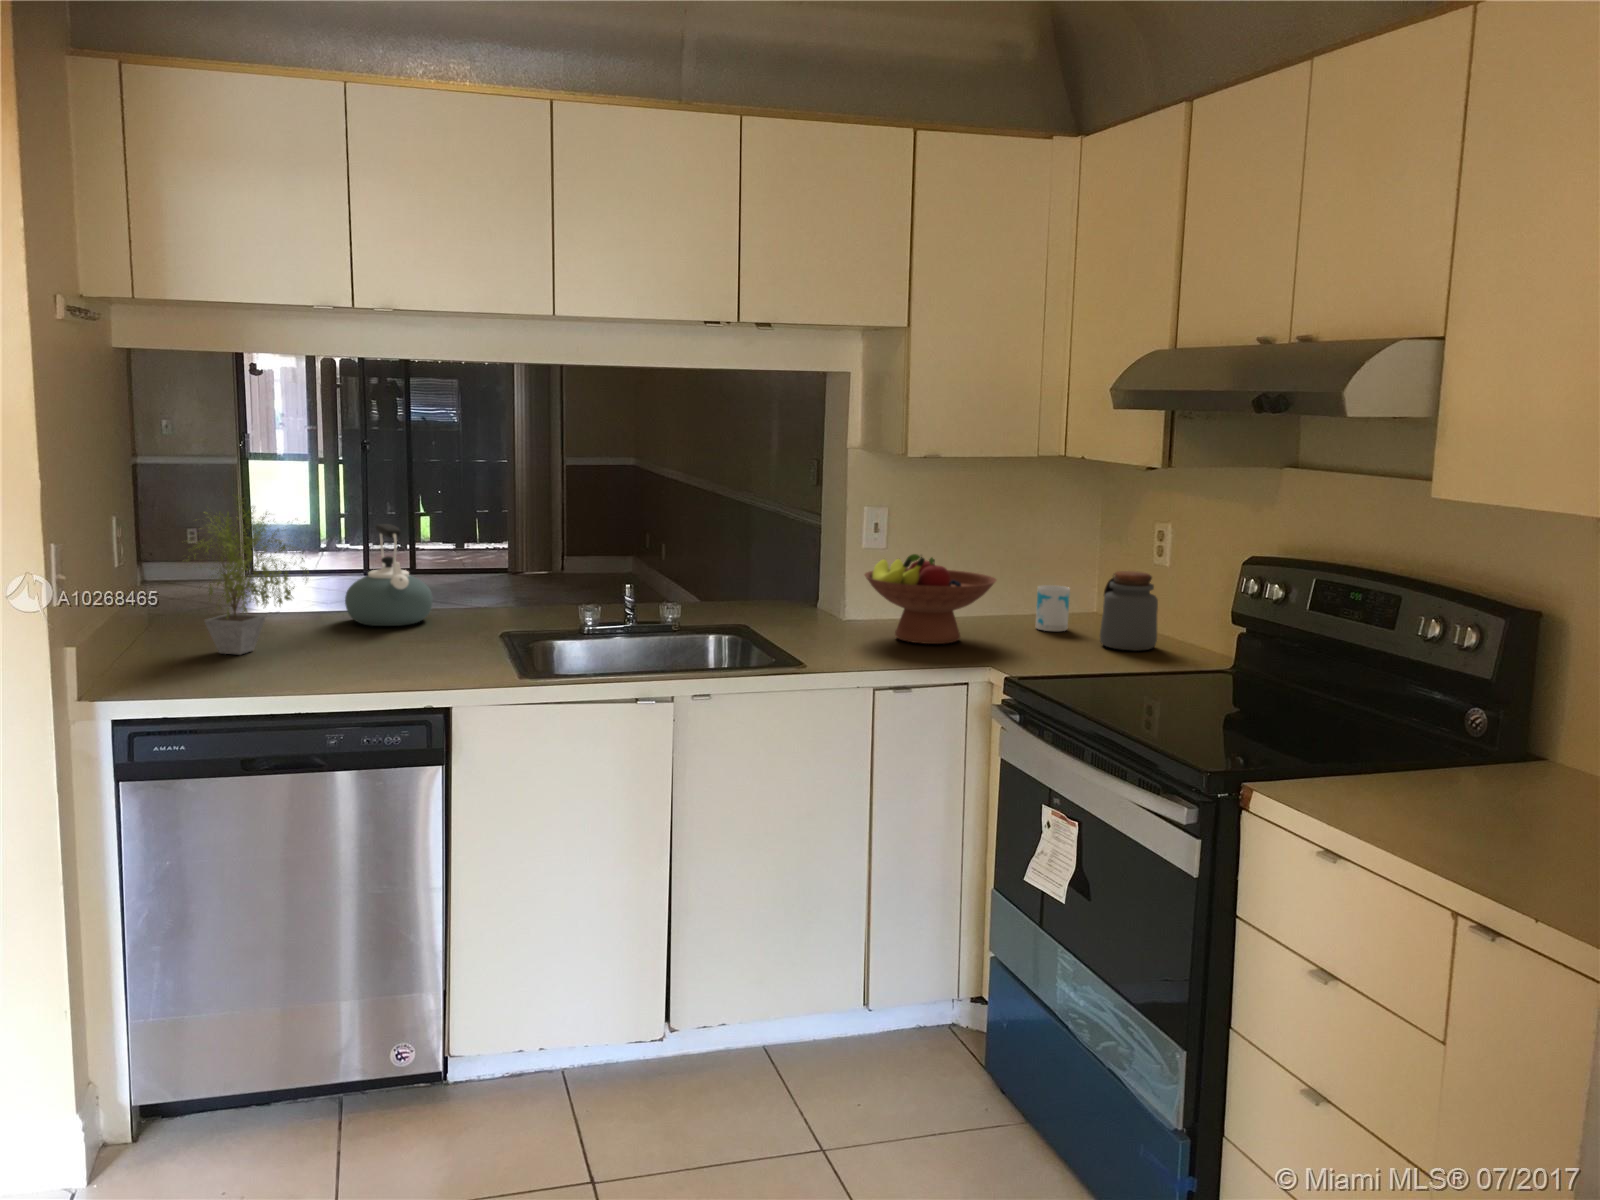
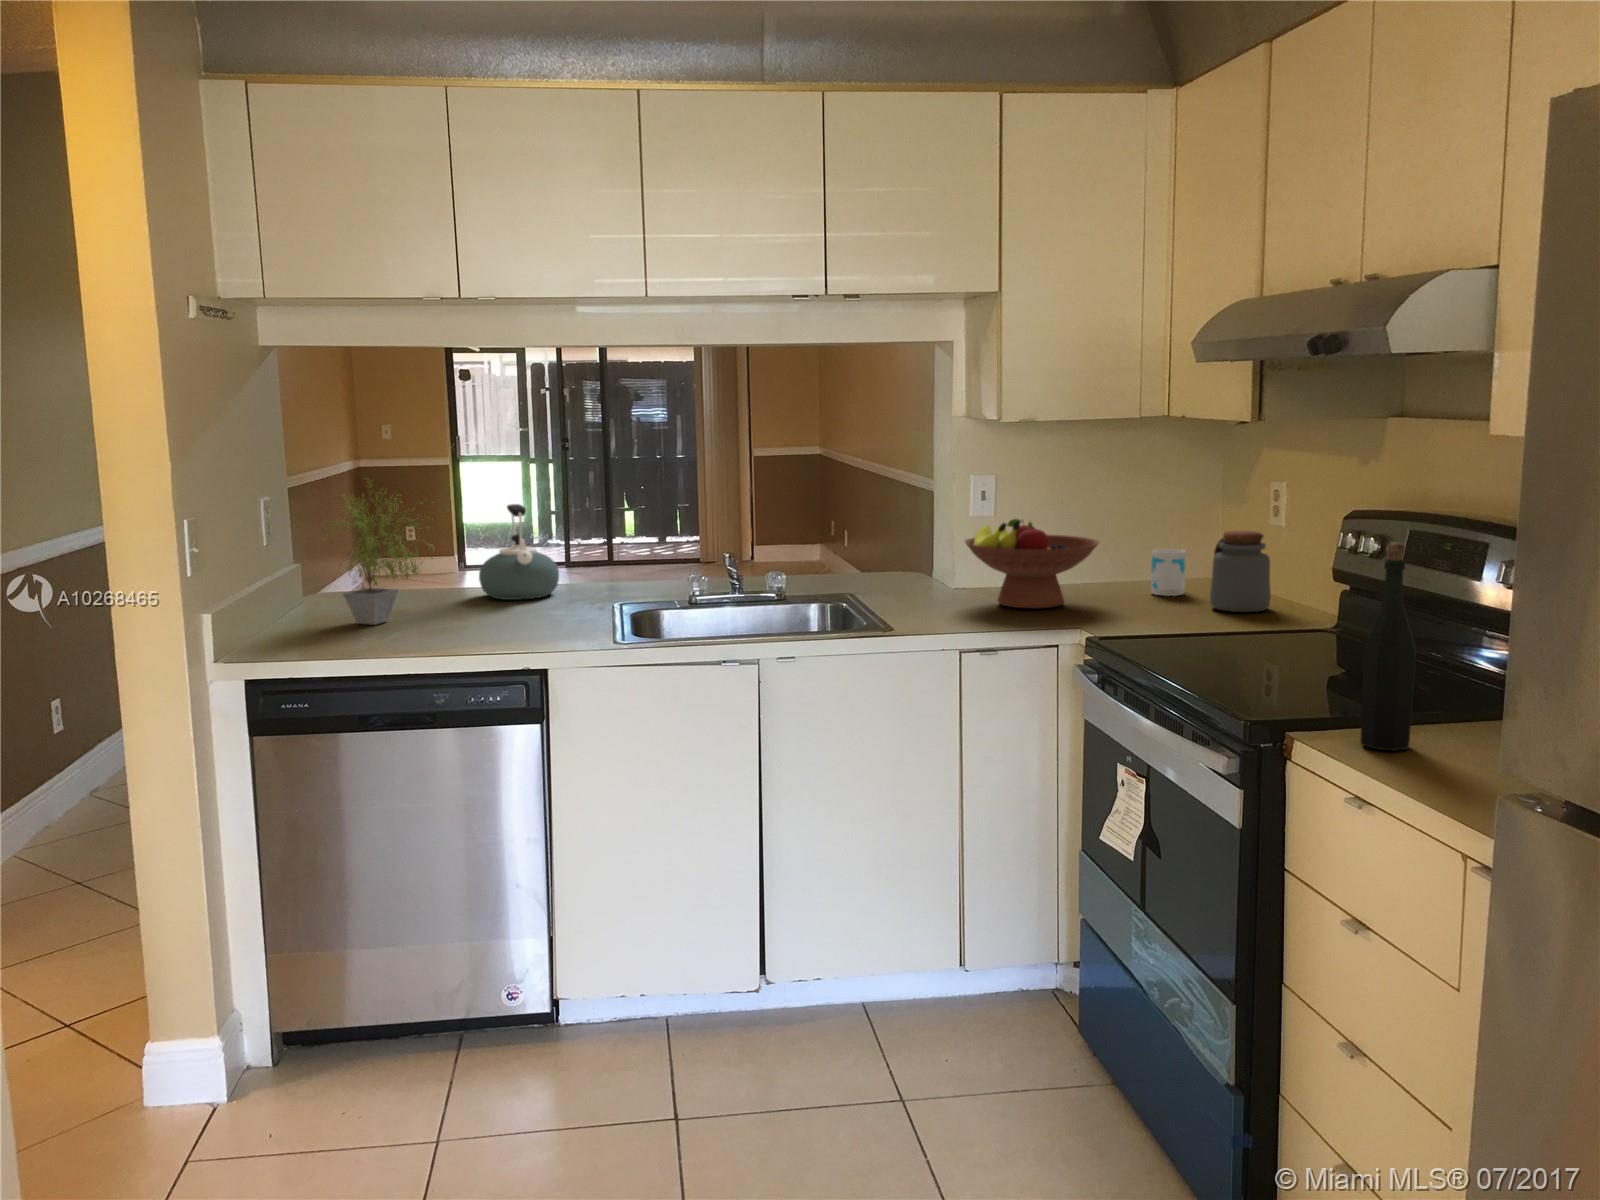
bottle: none [1320,603,1377,803] -> present [1360,542,1416,751]

